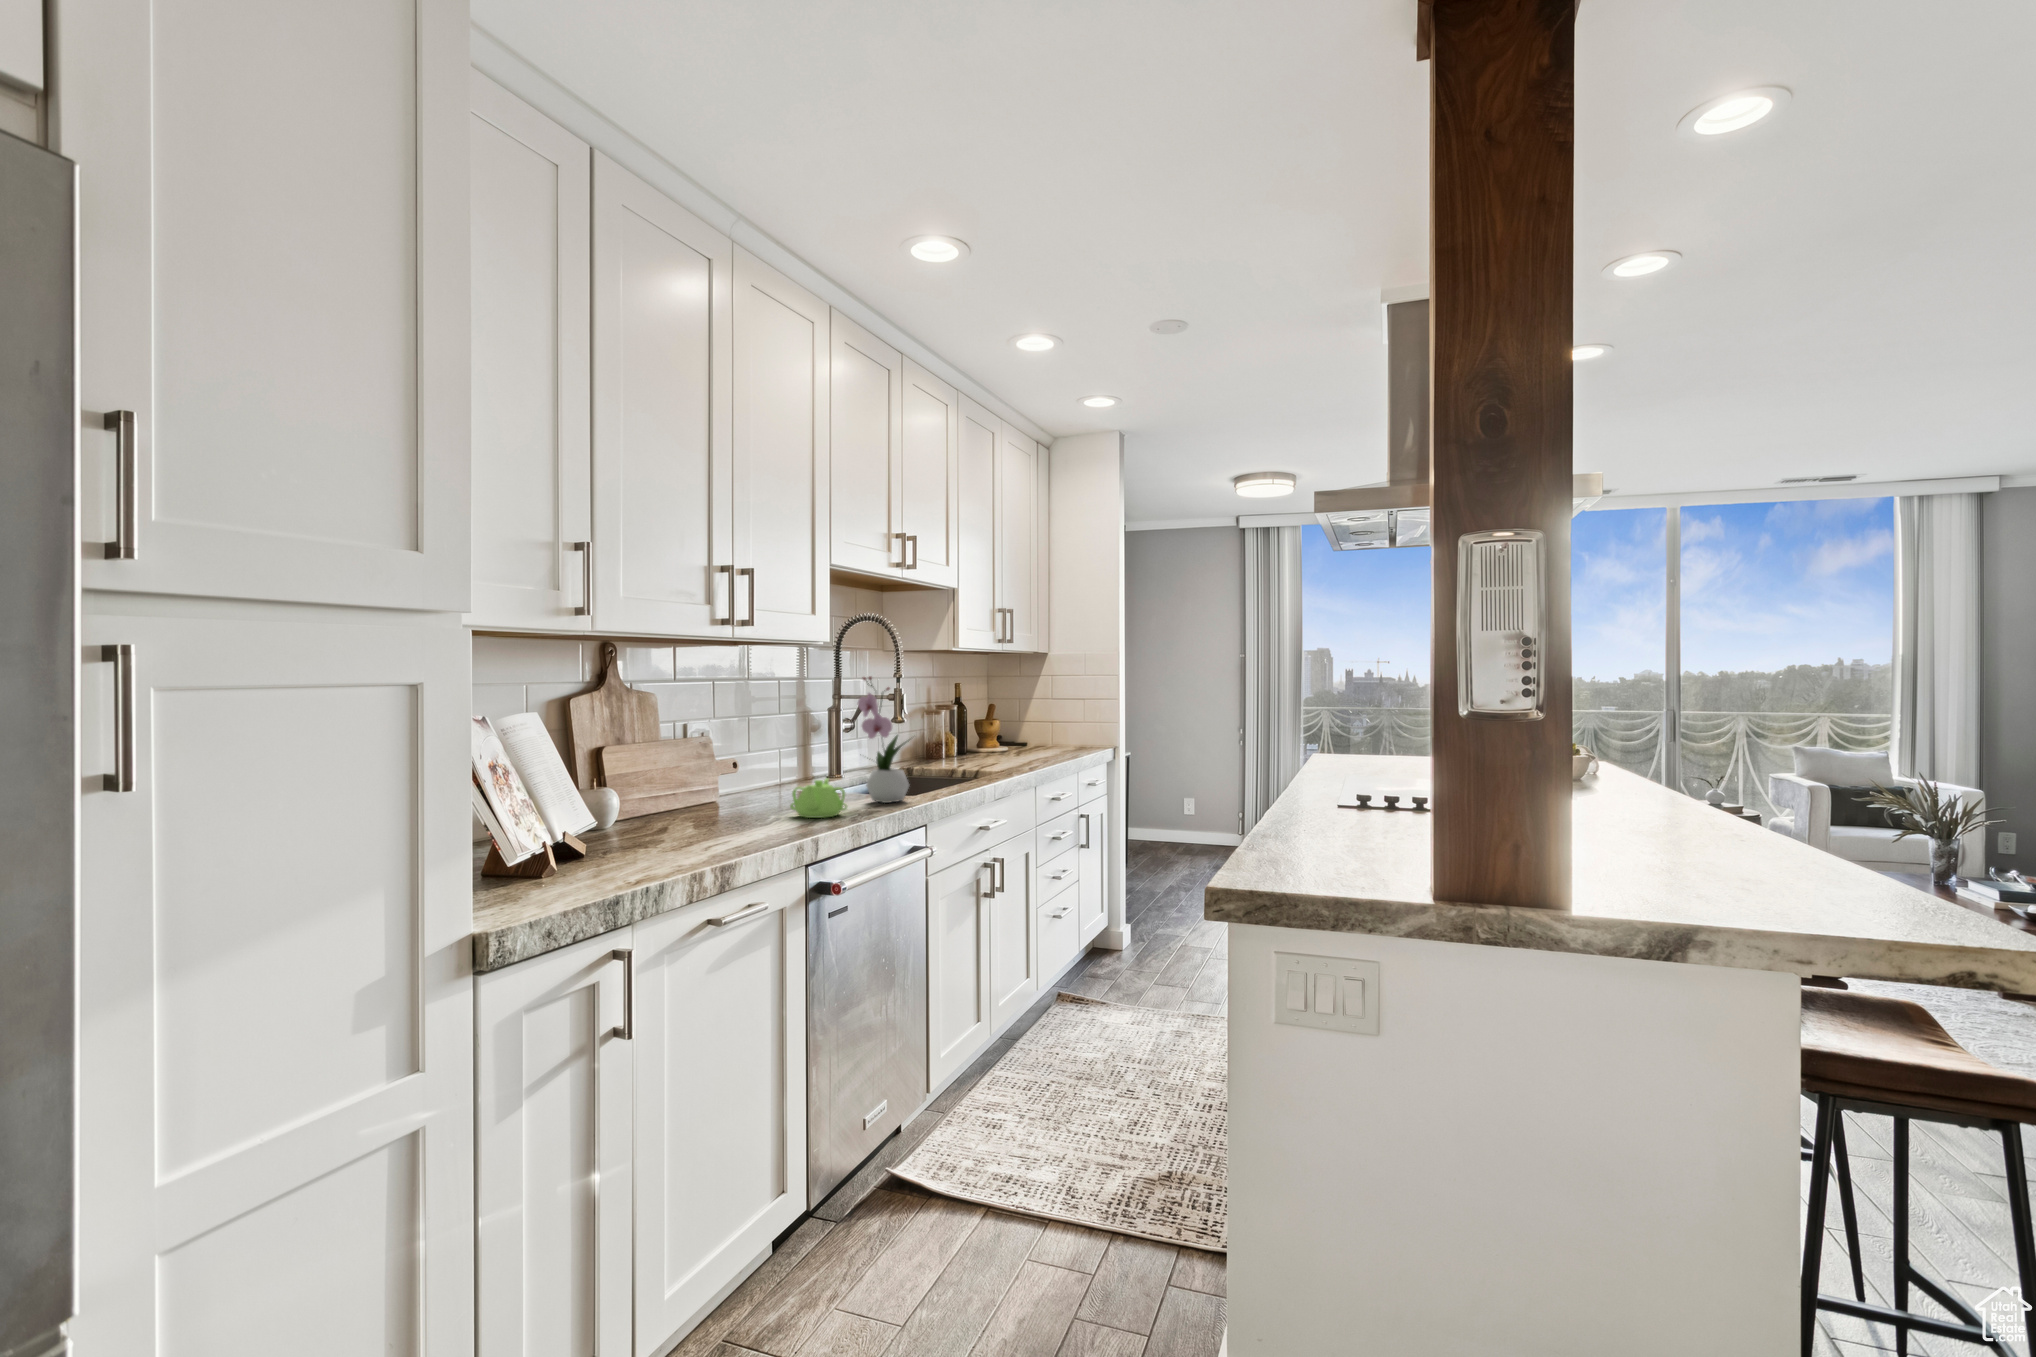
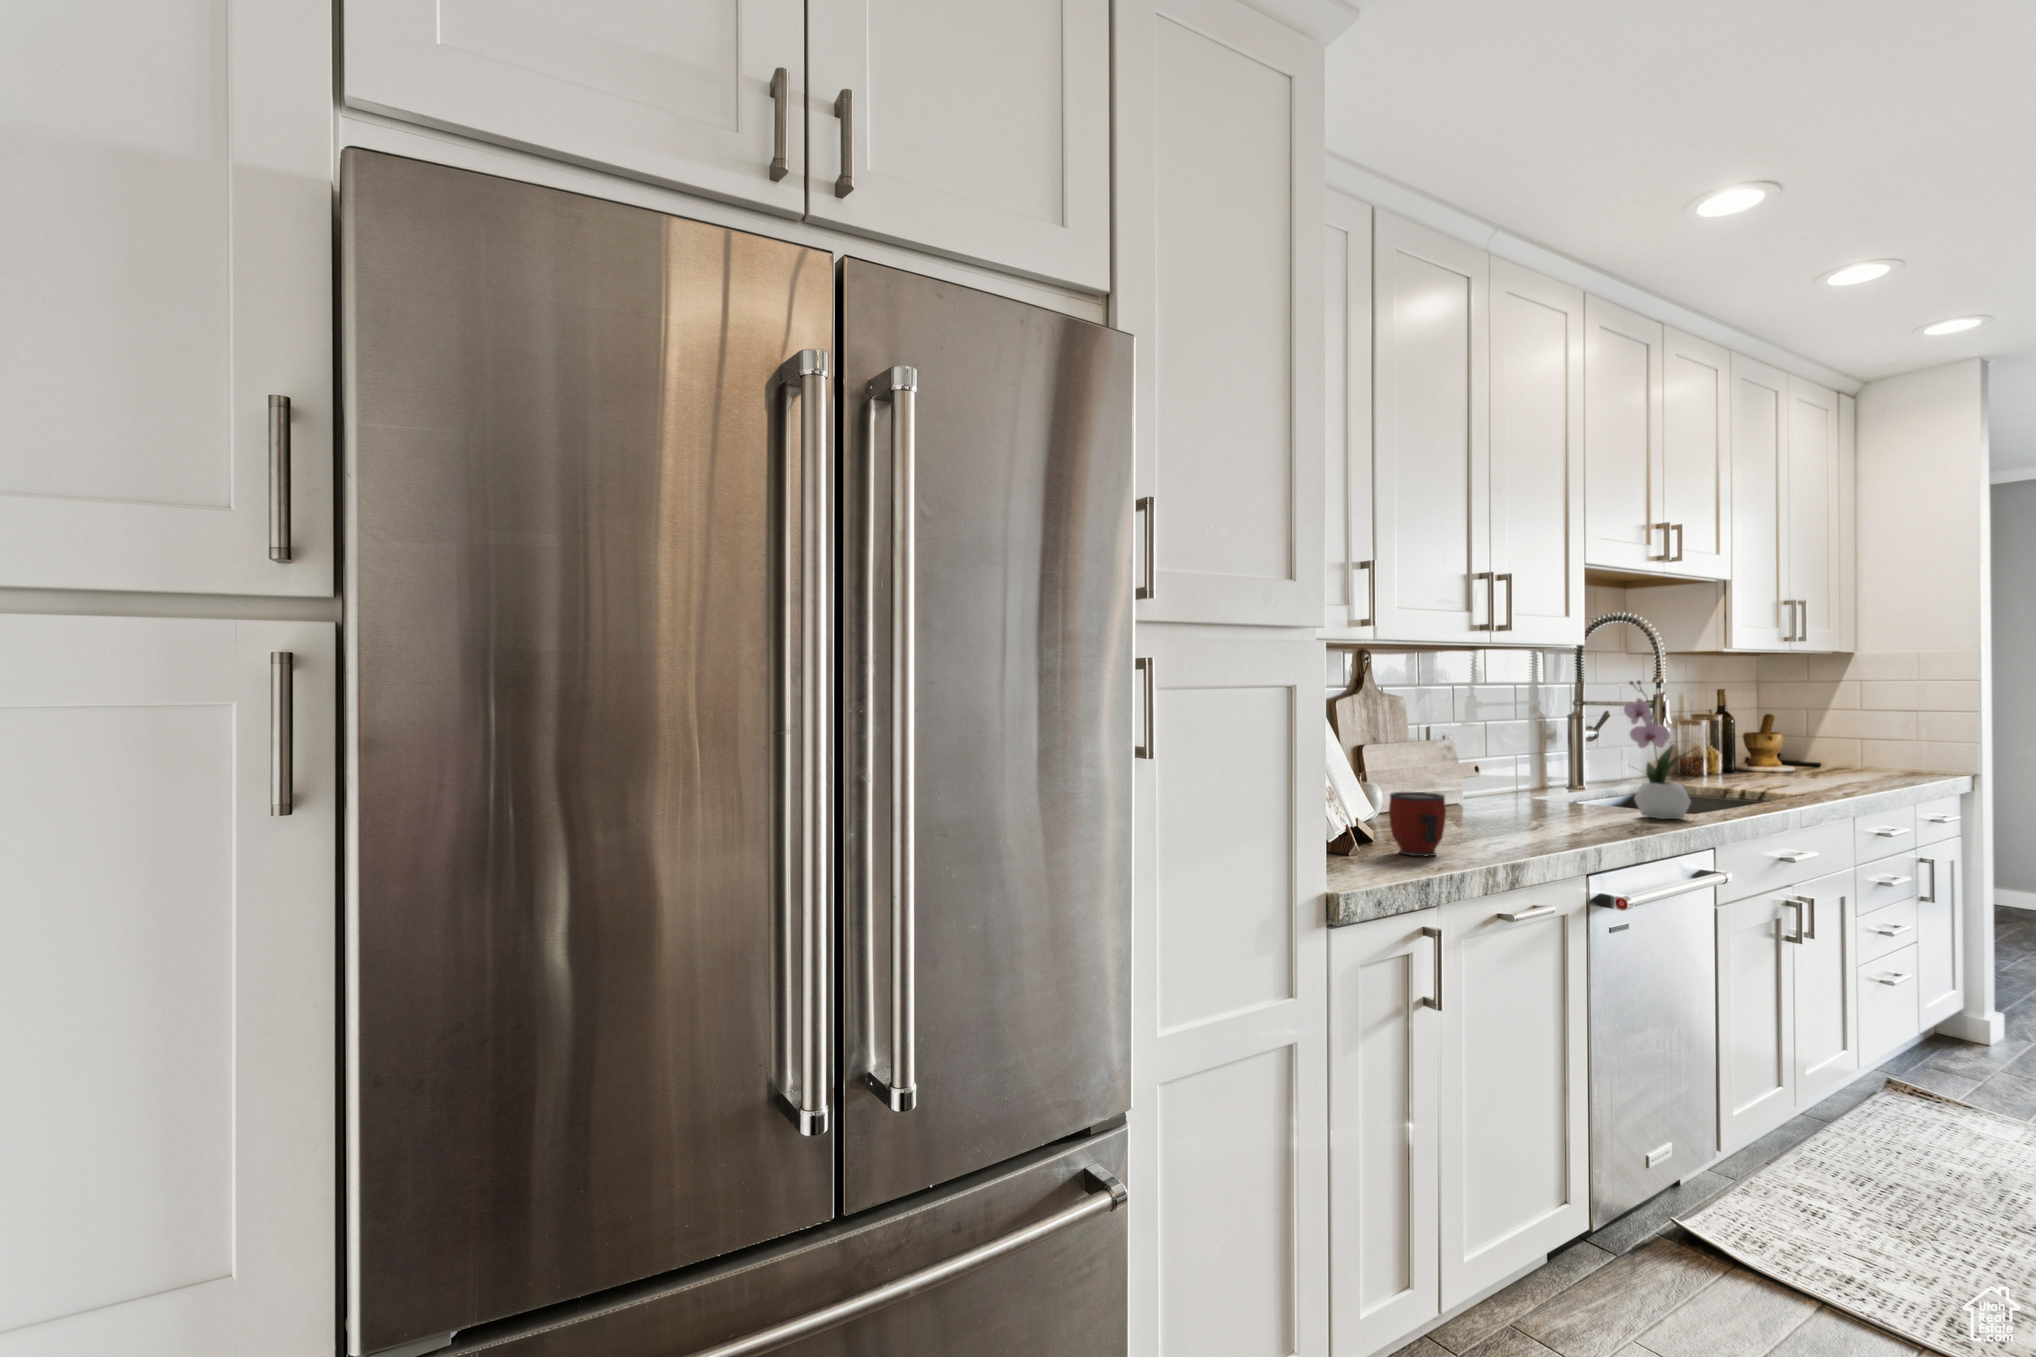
teapot: present [790,778,847,818] -> none [1552,788,1621,828]
mug: none [592,798,657,870] -> present [1389,792,1446,856]

